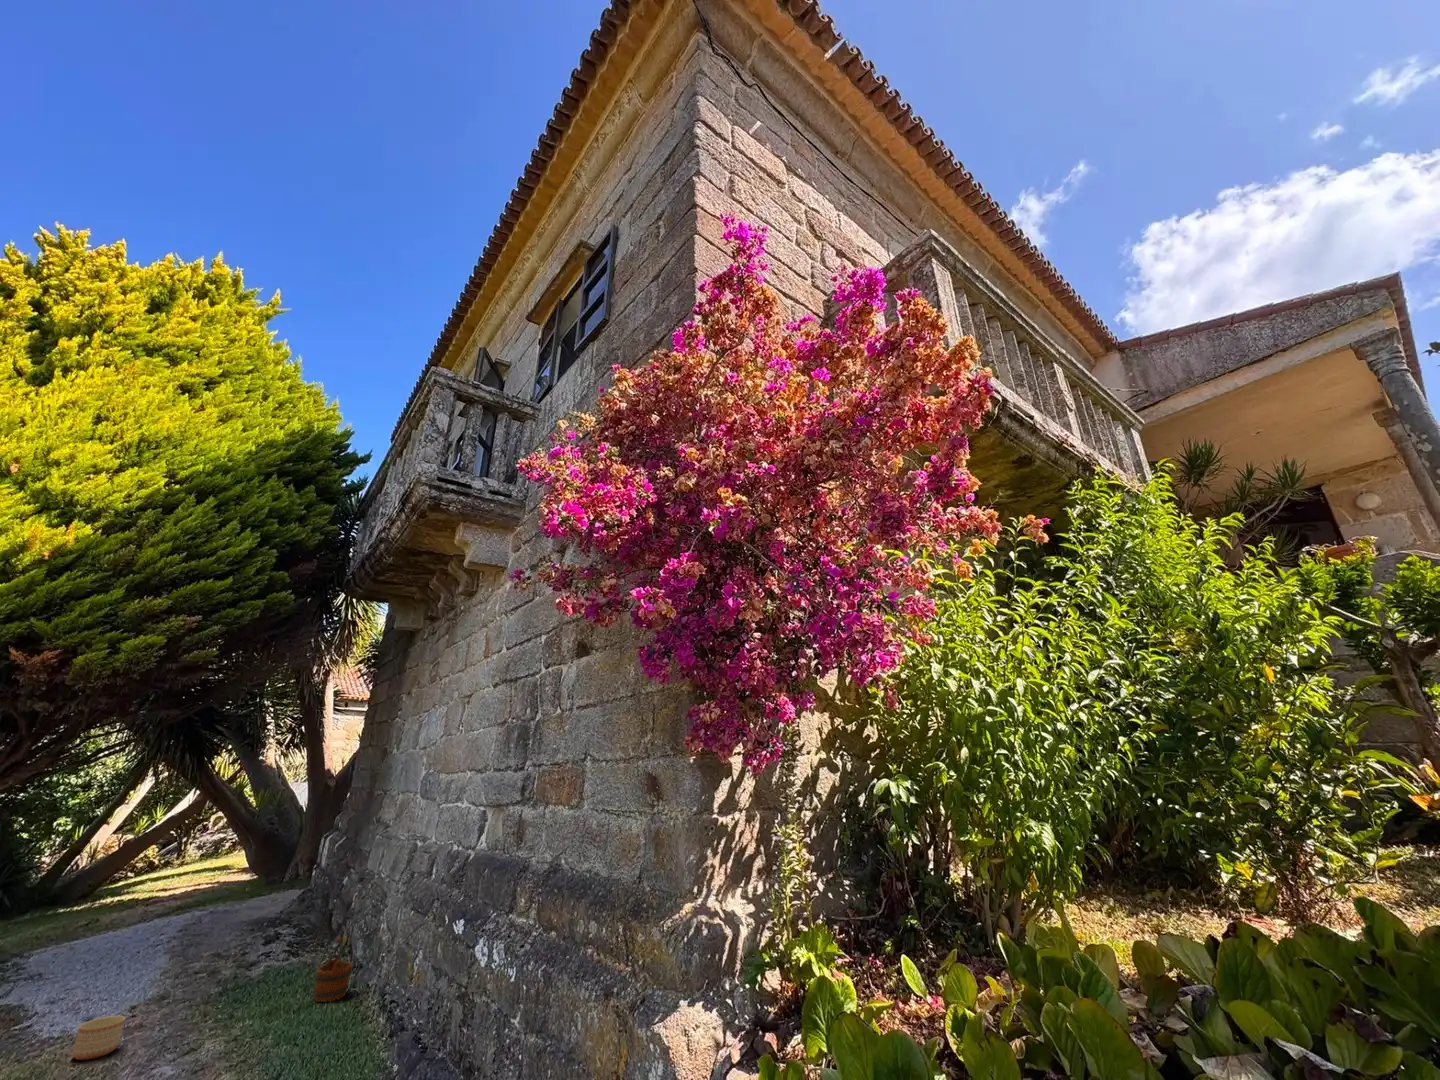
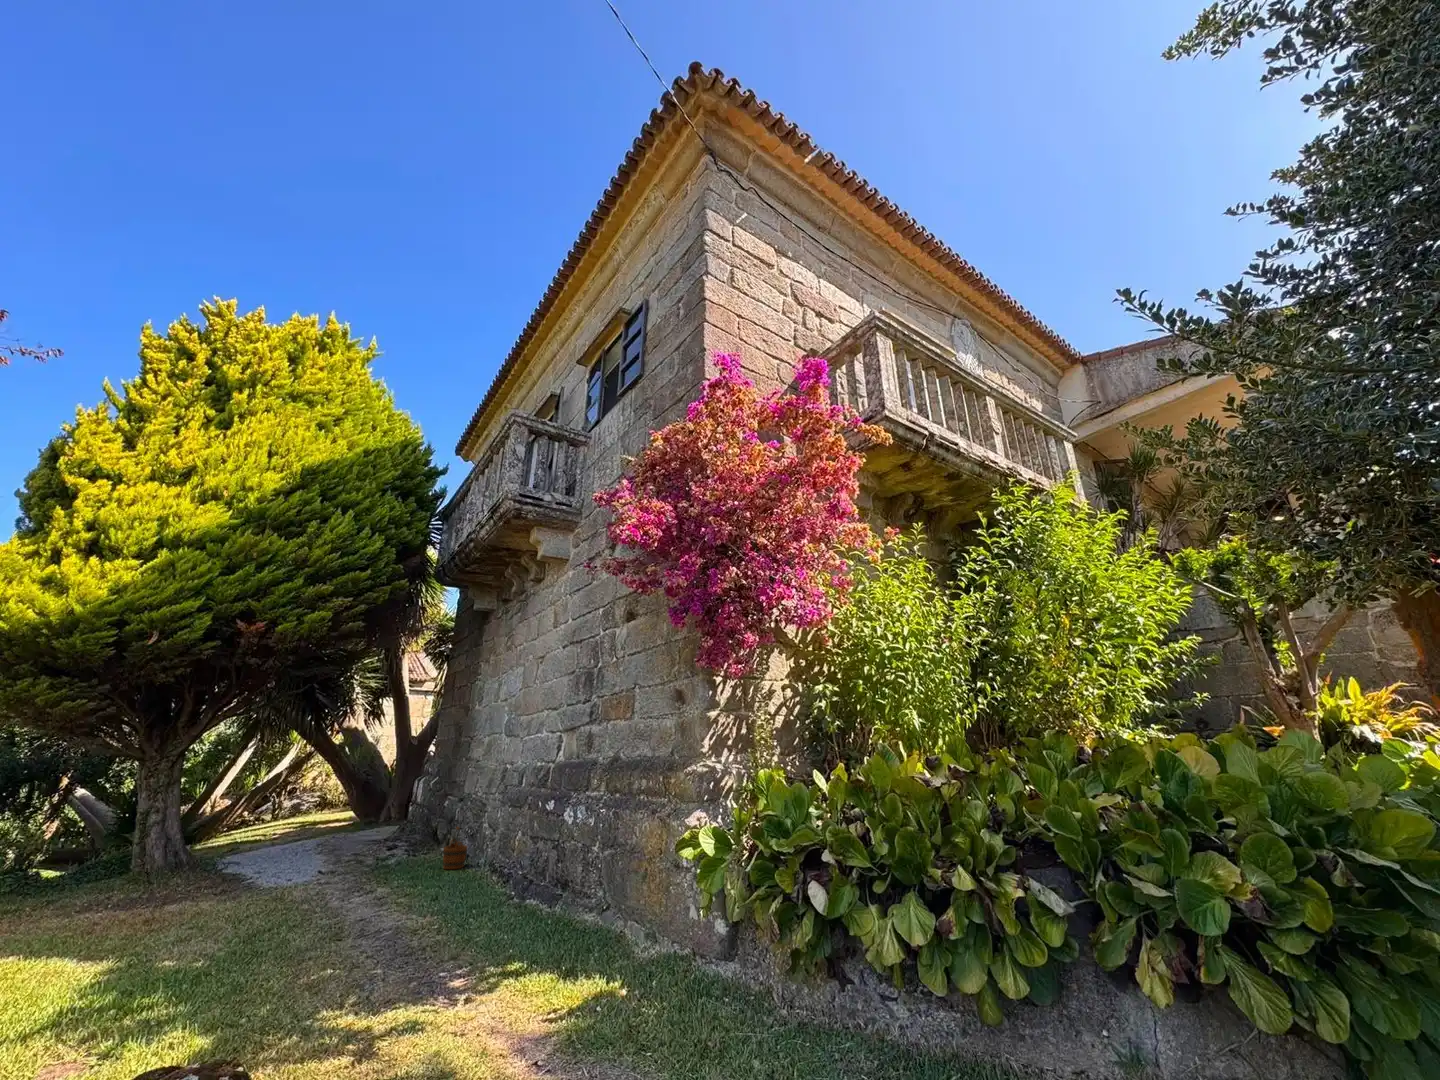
planter: present [72,1016,125,1060] -> none [295,868,325,892]

